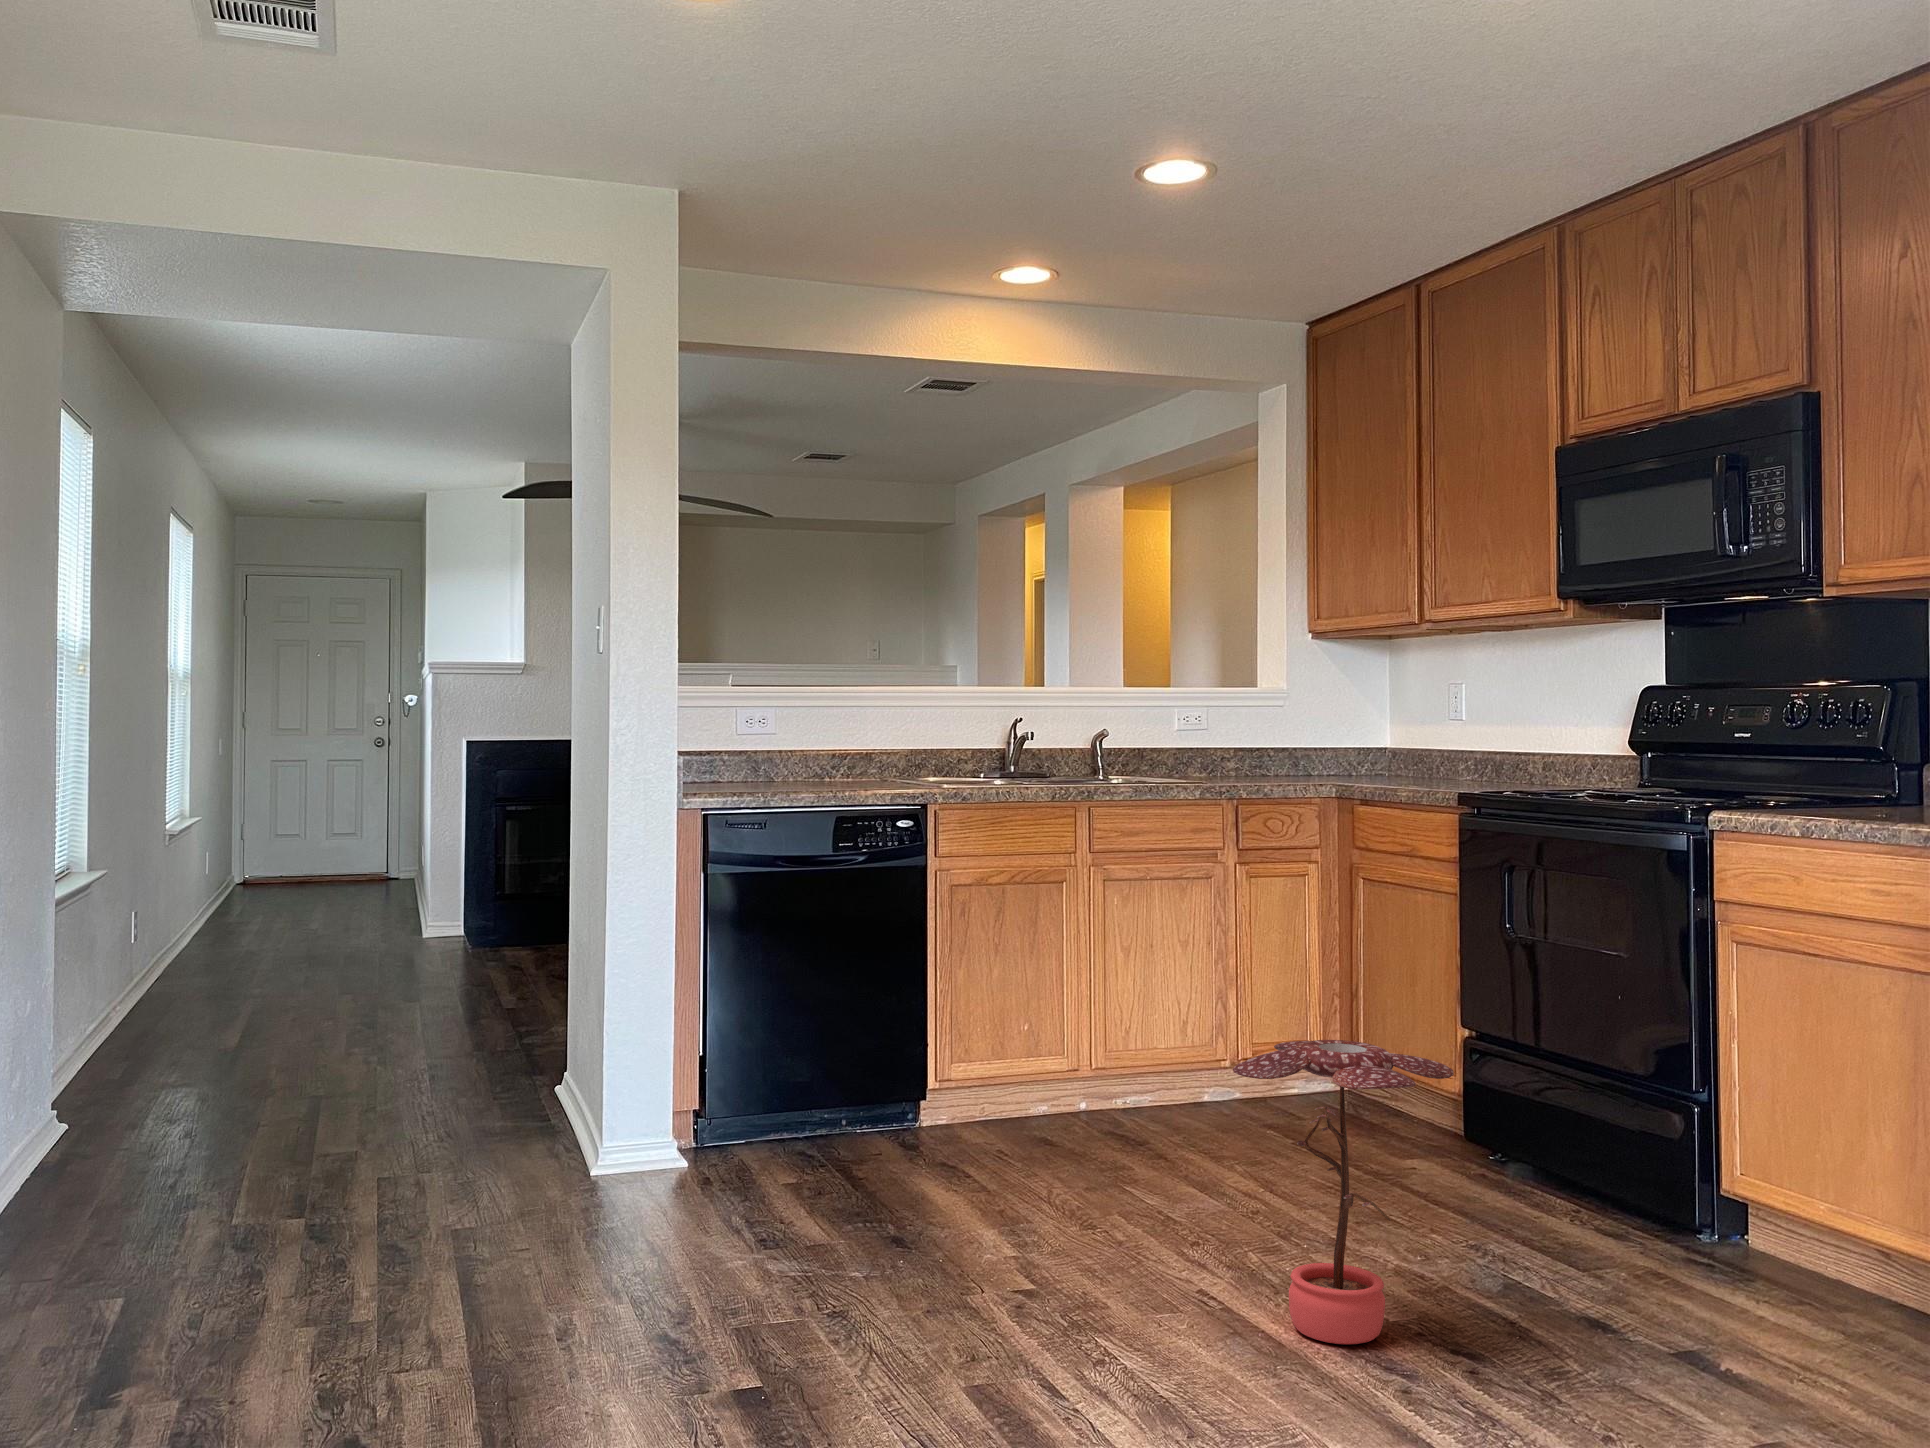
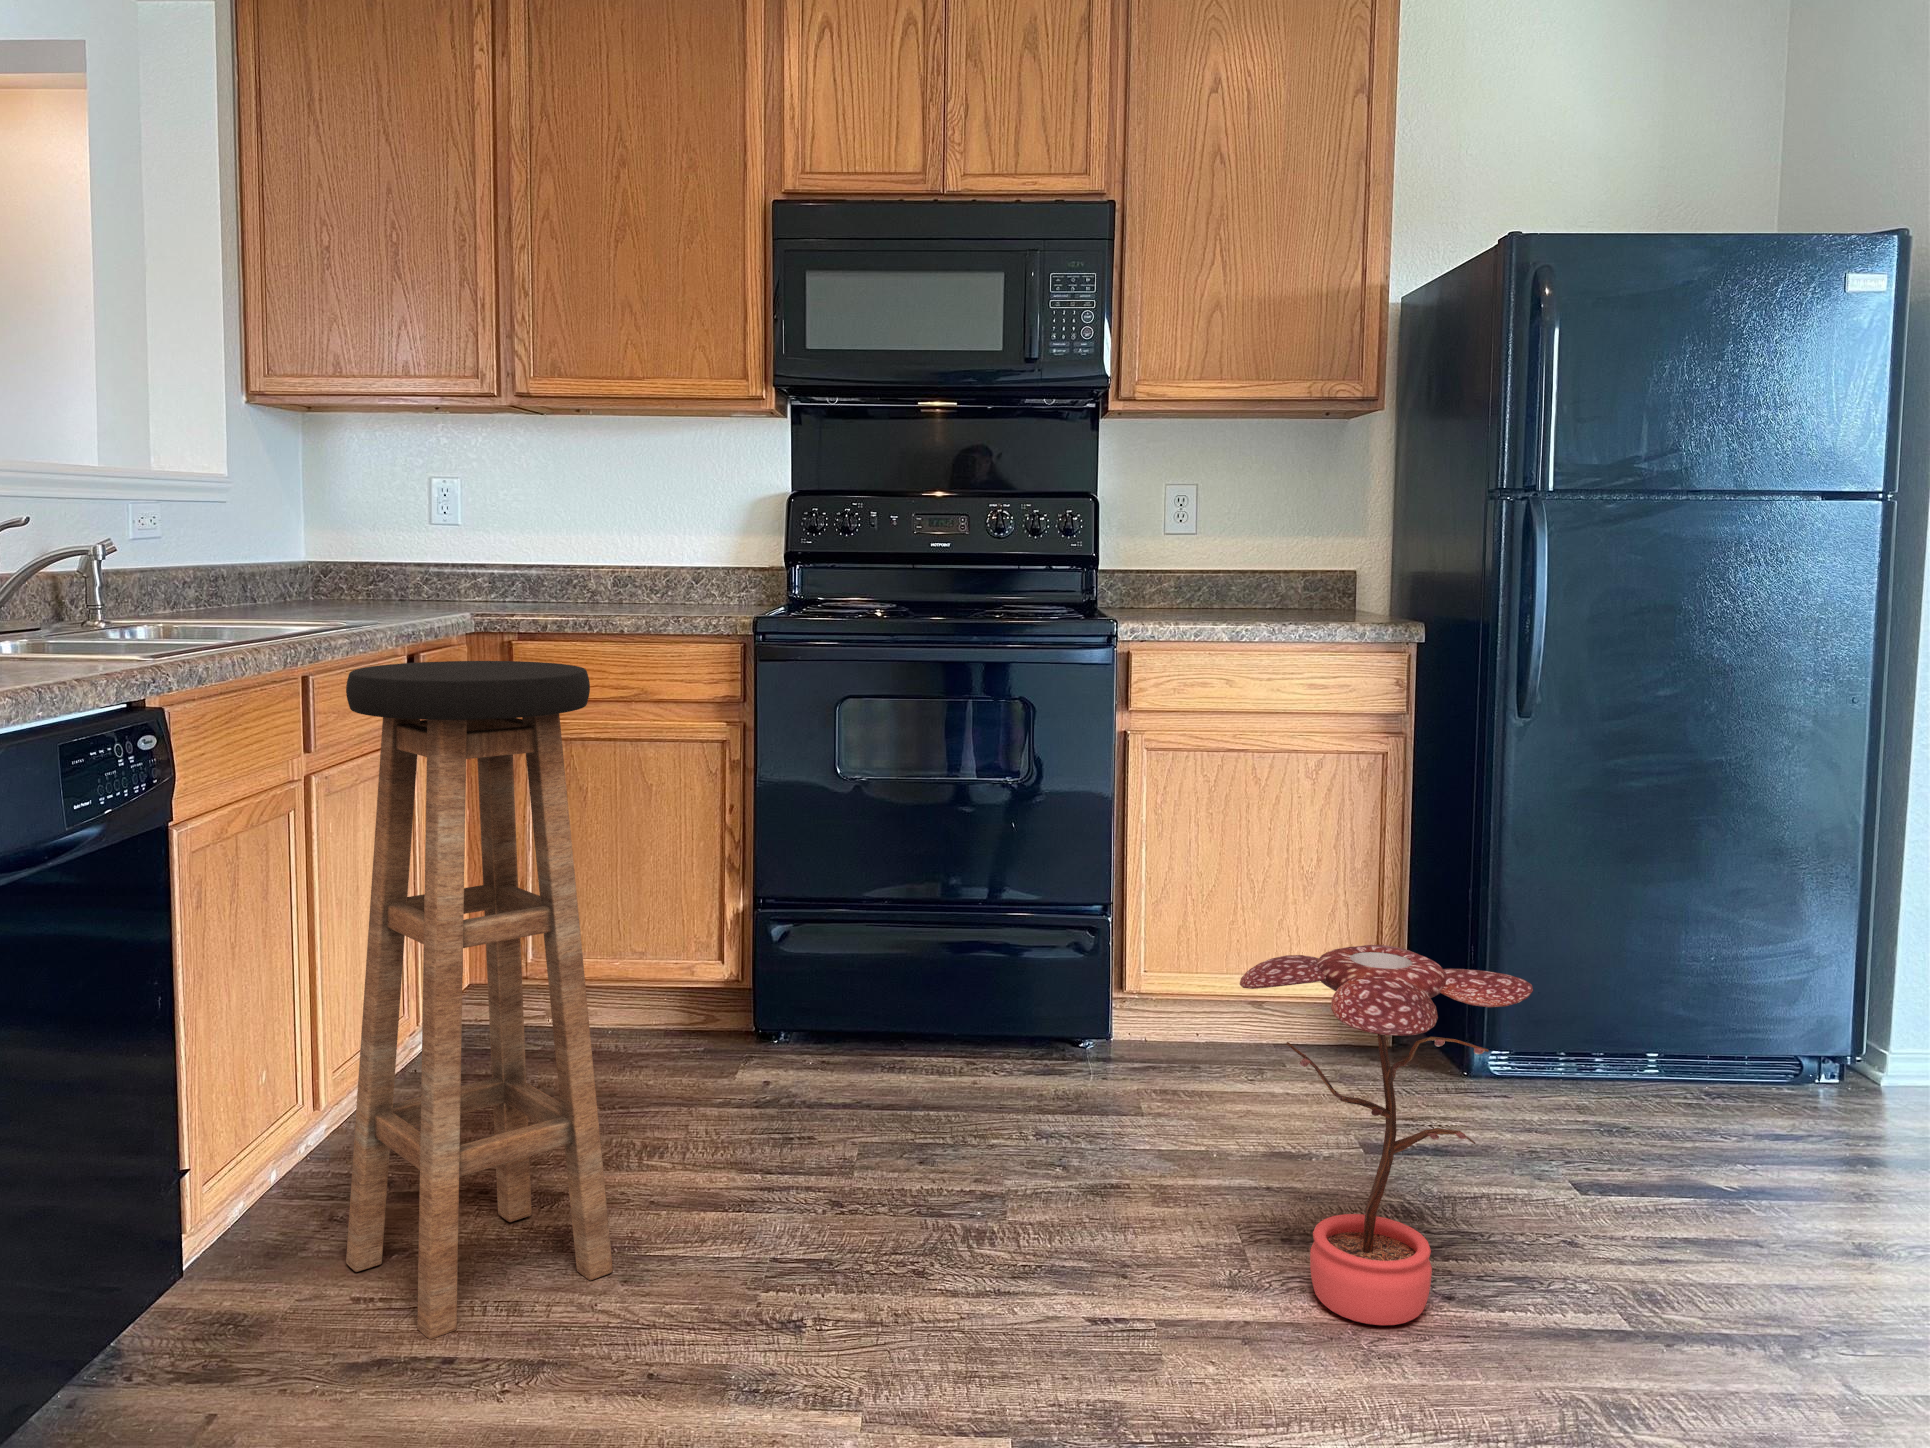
bar stool: none [980,789,1129,1169] -> present [346,661,613,1339]

